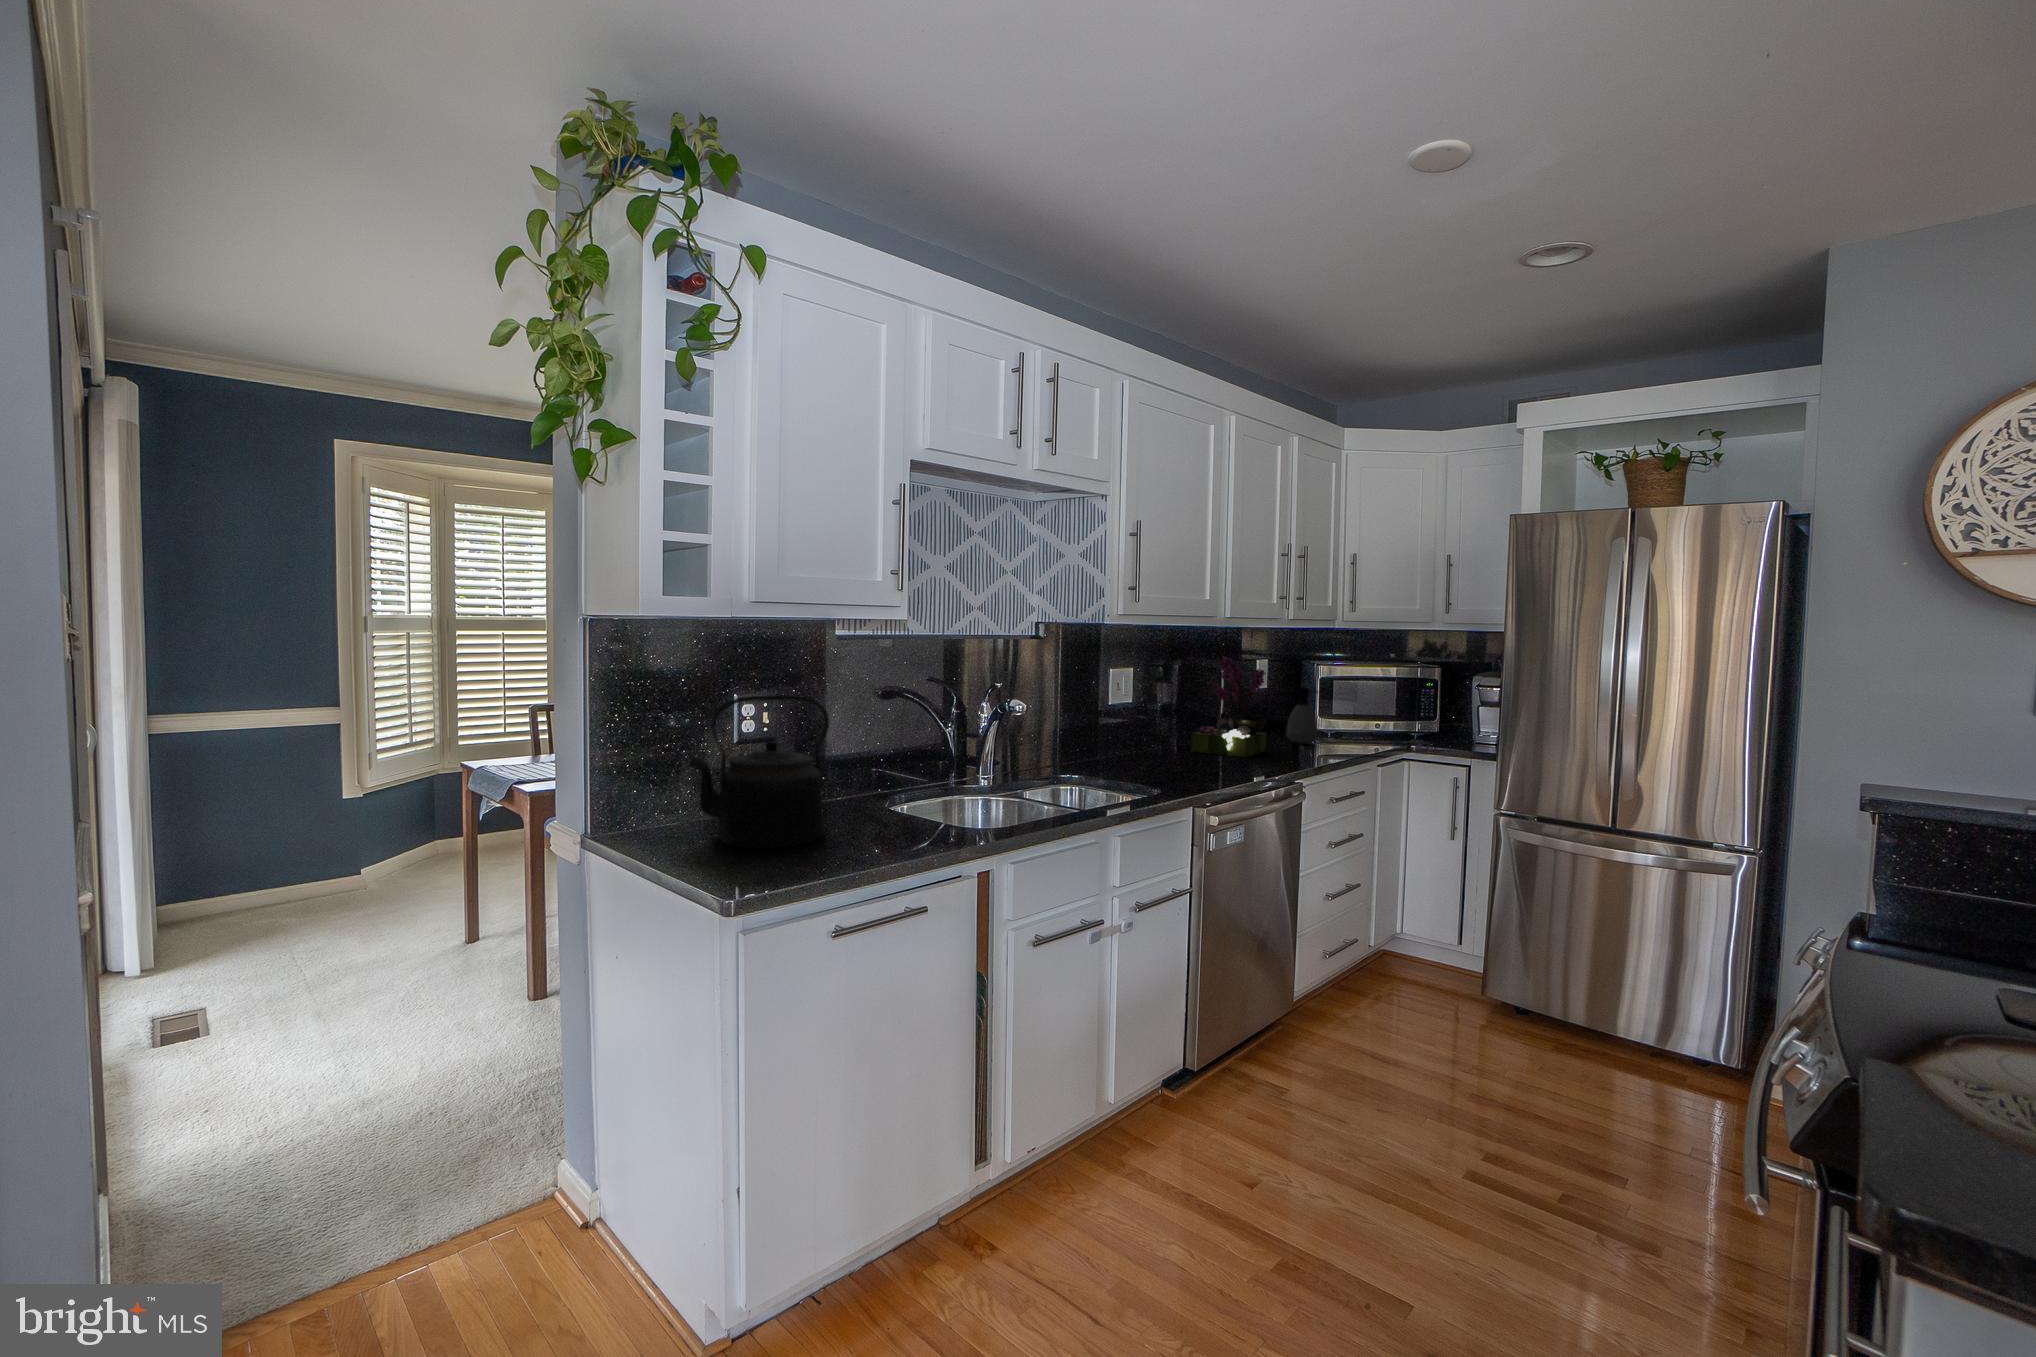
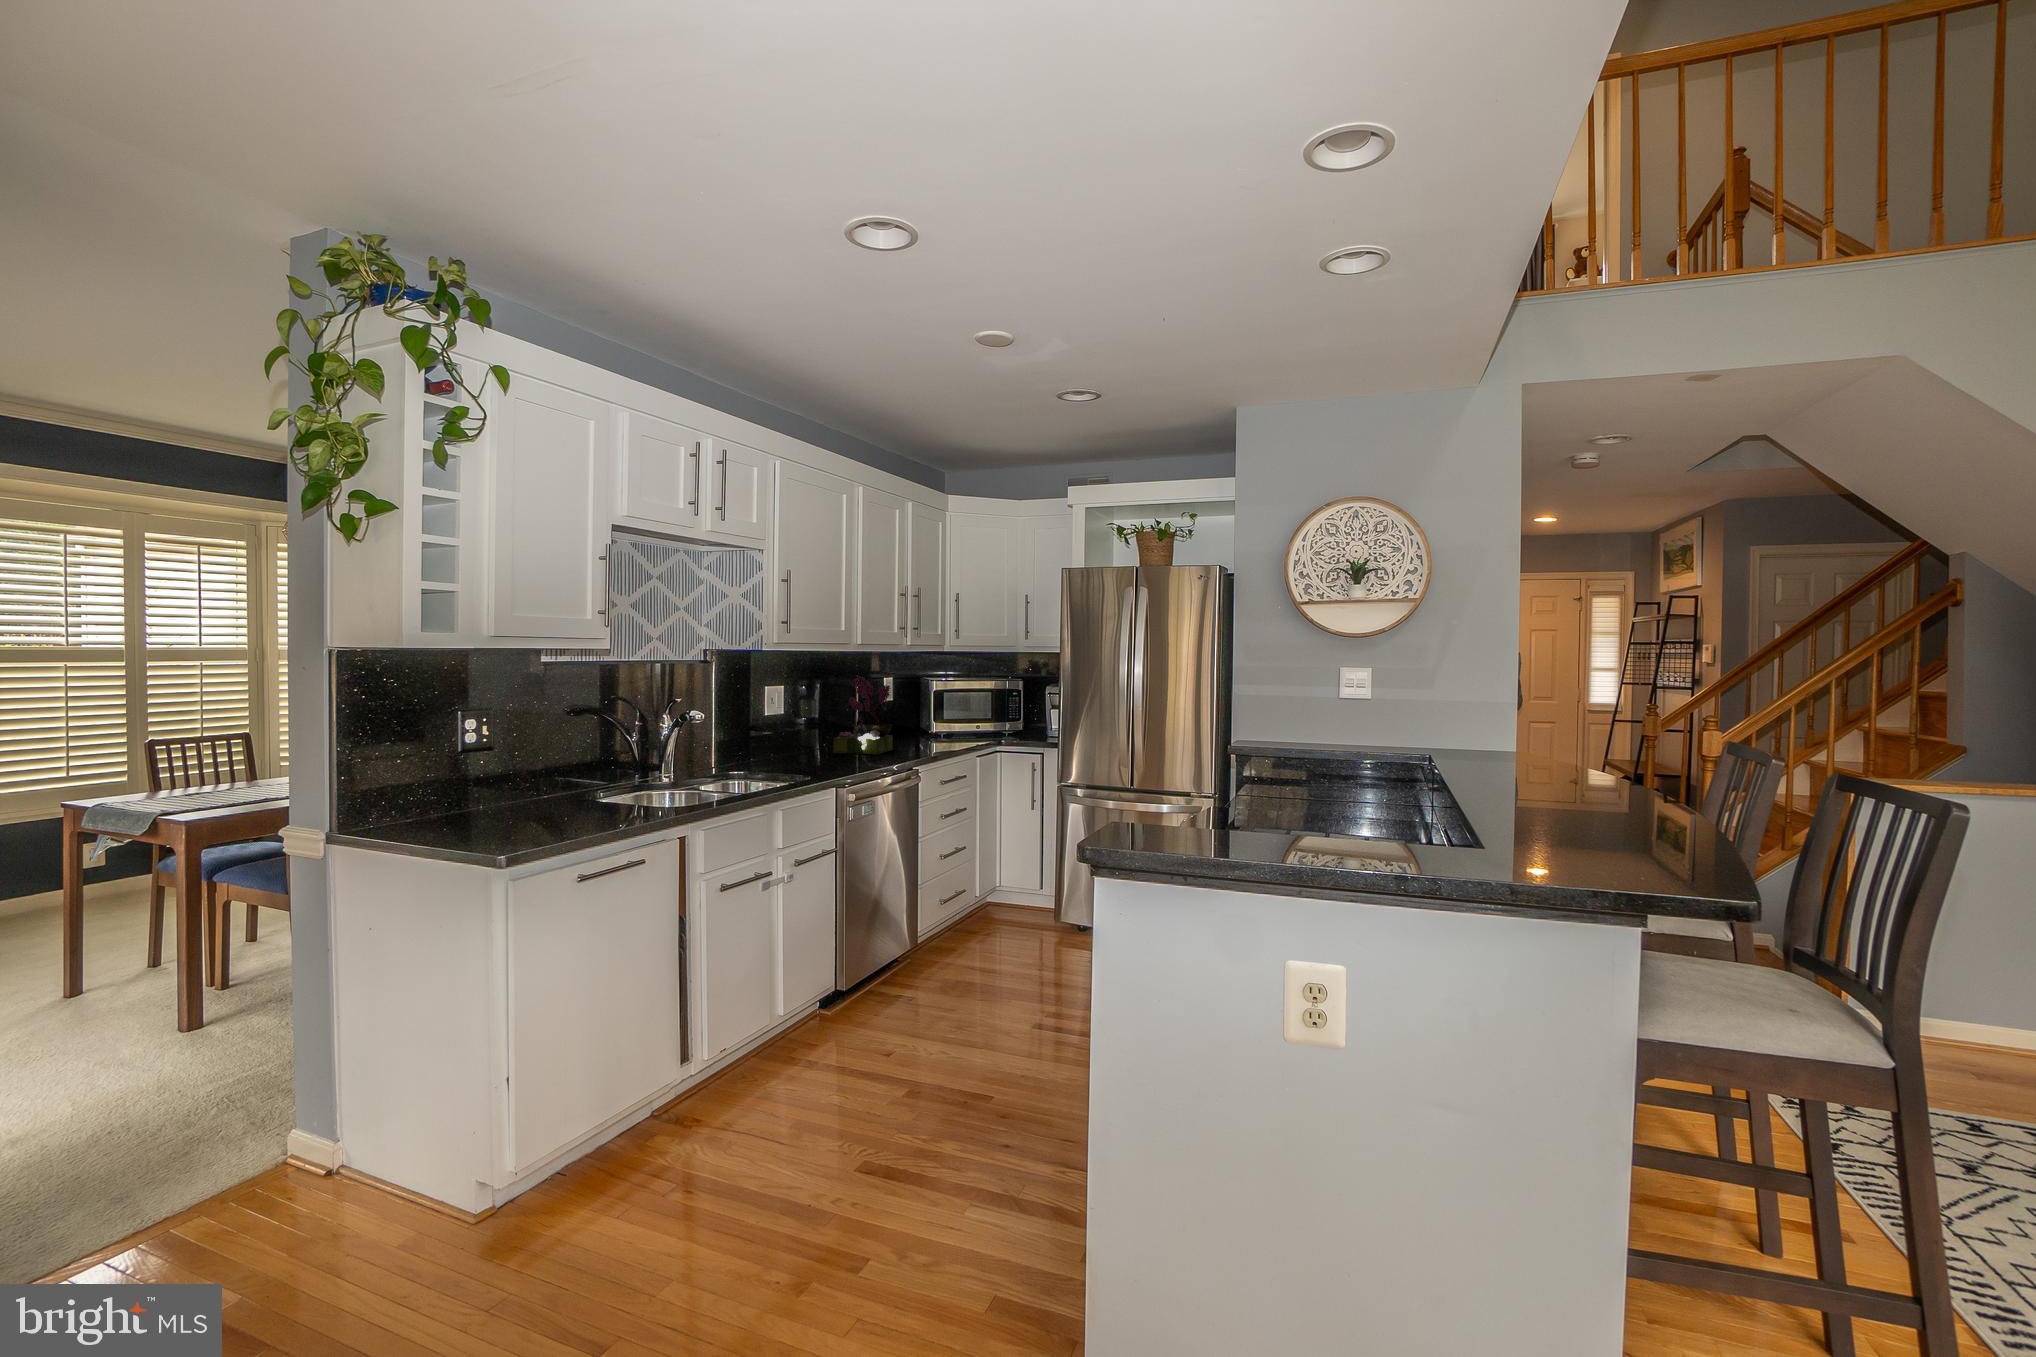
soap dispenser: present [1287,688,1318,744] -> none [909,699,933,744]
kettle: present [690,695,829,848] -> none [442,709,557,827]

